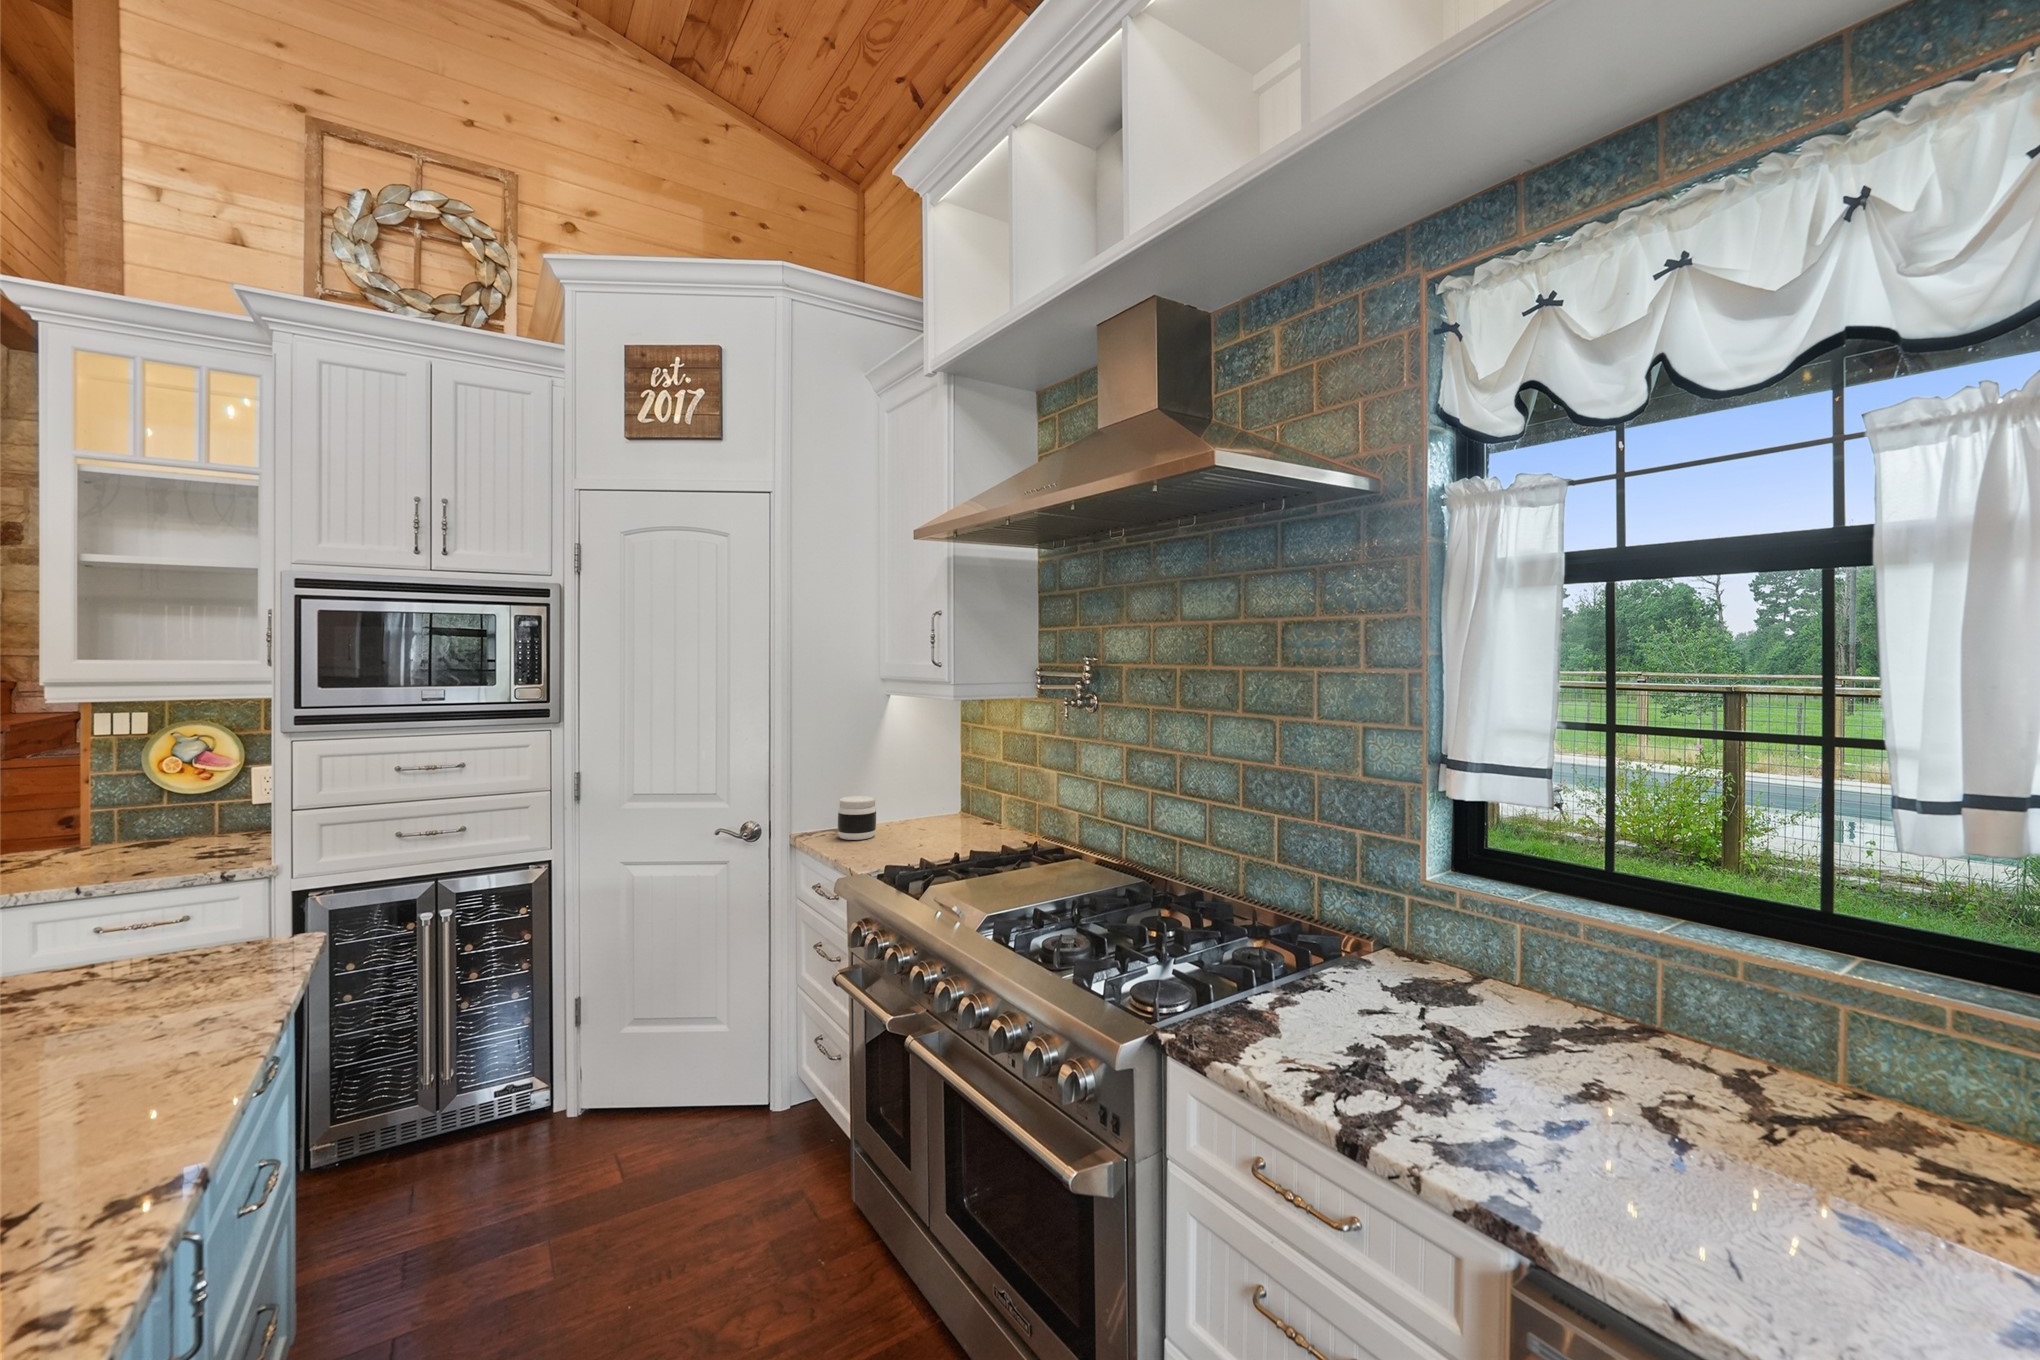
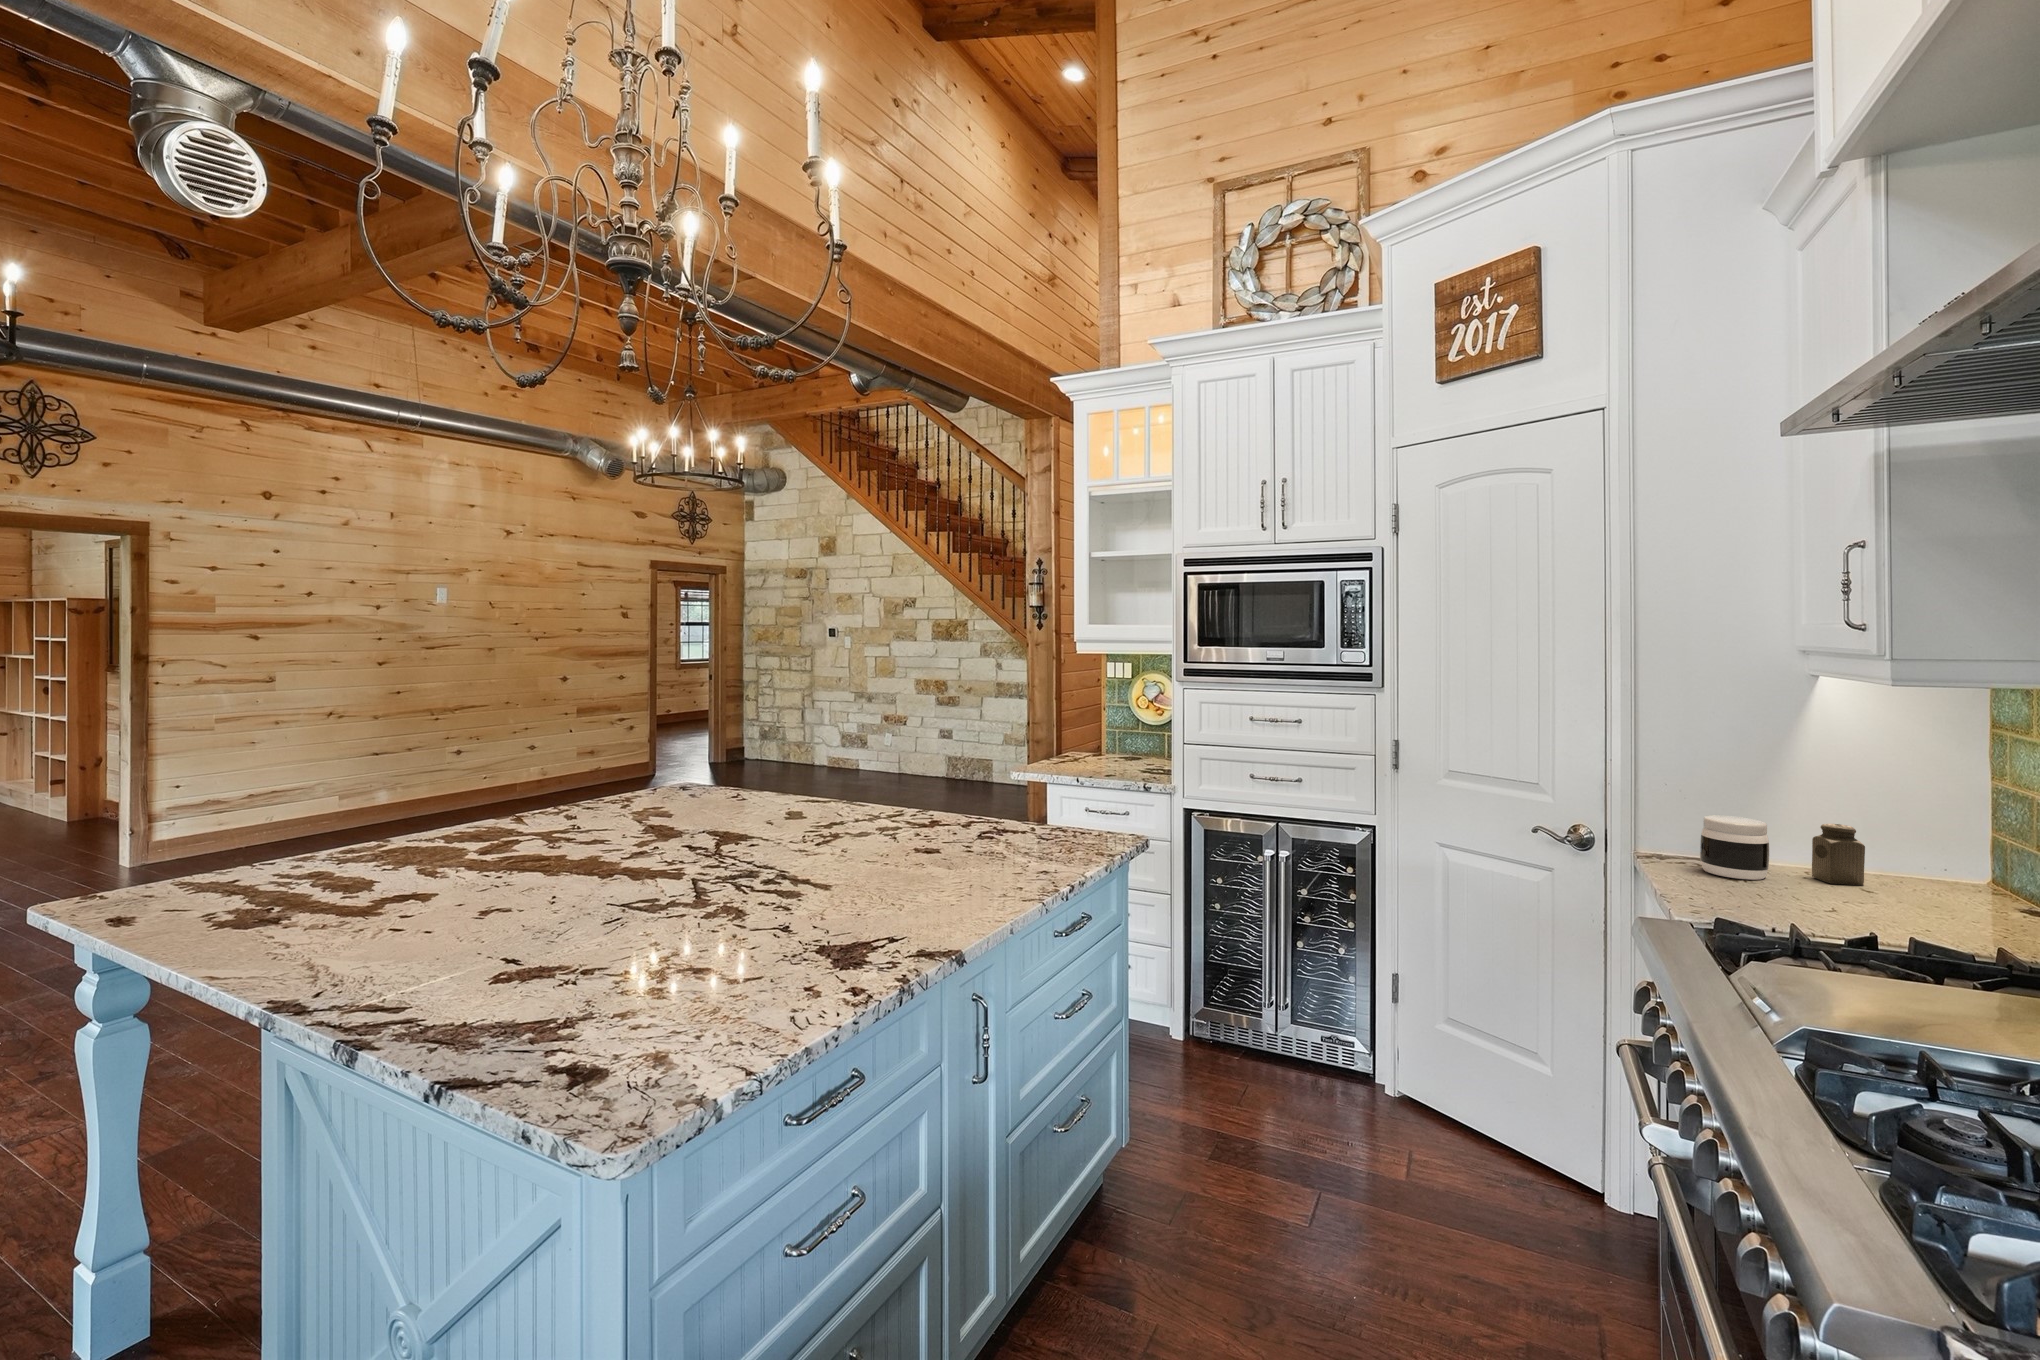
salt shaker: none [894,791,920,830] -> present [1812,824,1865,885]

